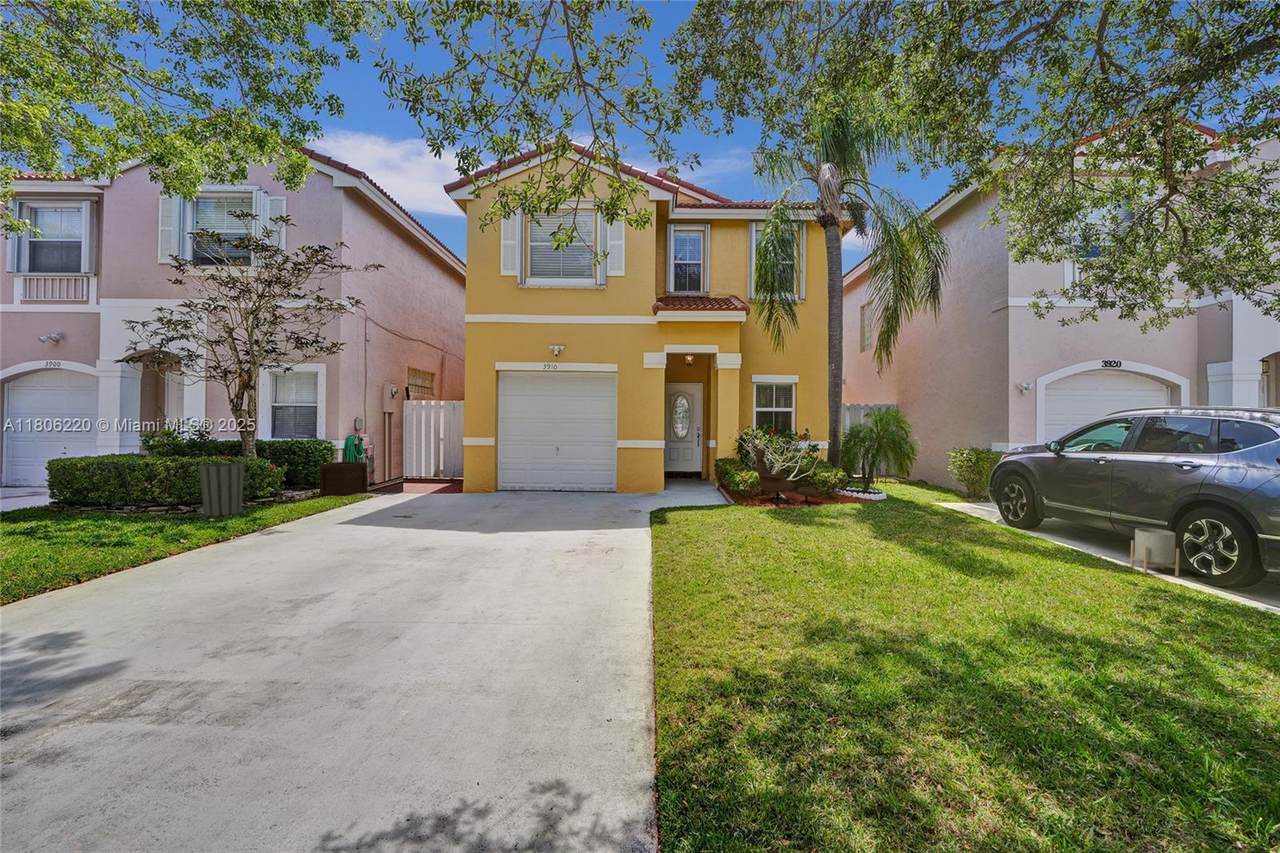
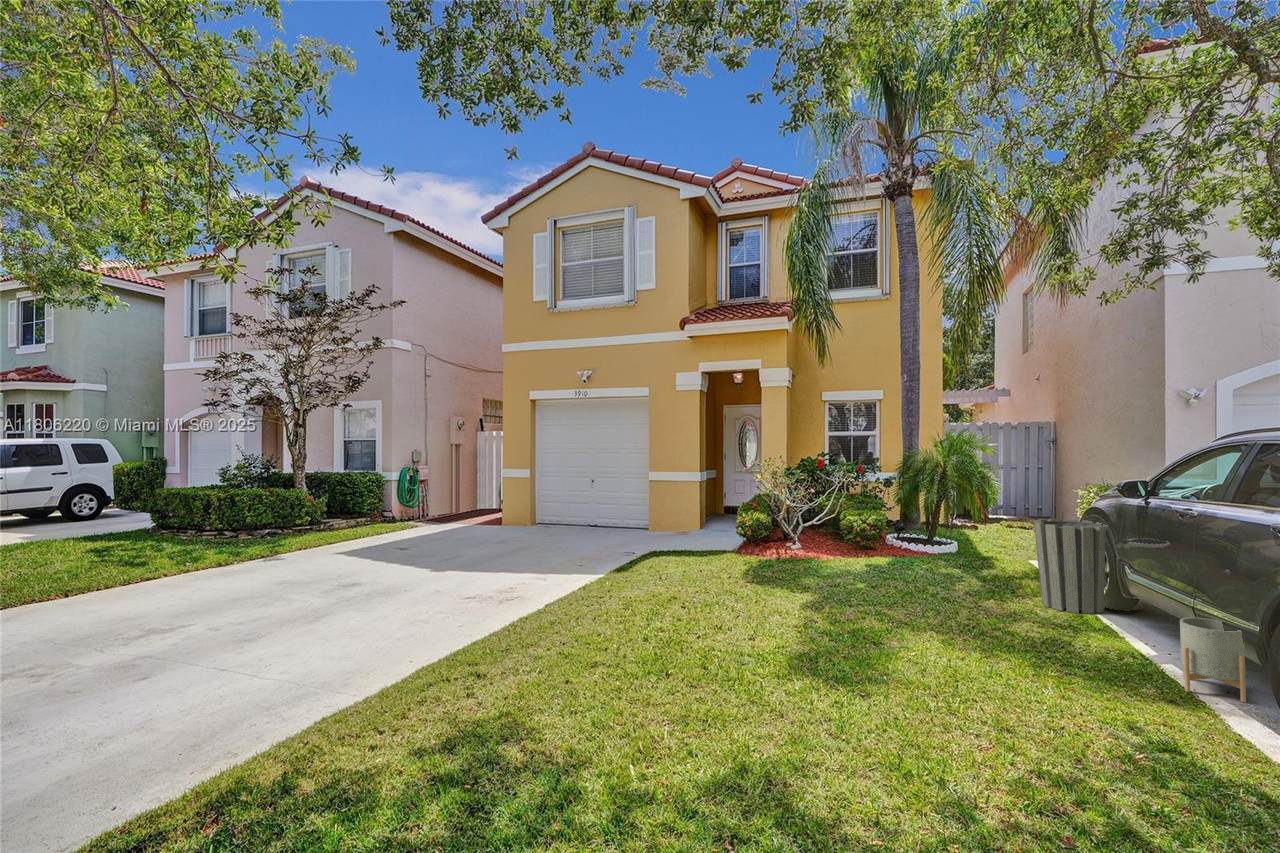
lounge chair: present [756,448,819,507] -> none [773,484,858,560]
wooden crate: present [319,462,368,496] -> none [374,493,418,526]
trash can: present [199,463,244,516] -> present [1034,519,1108,614]

